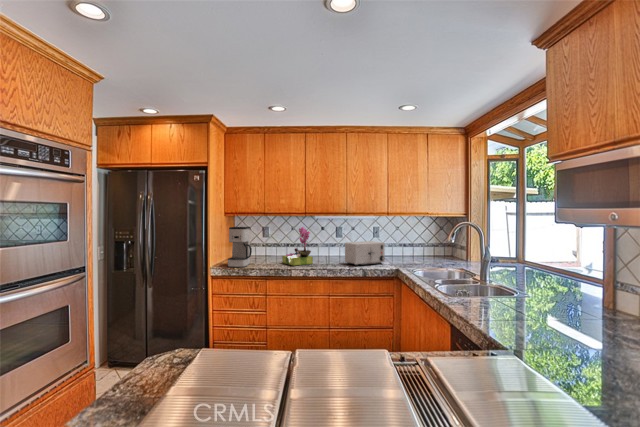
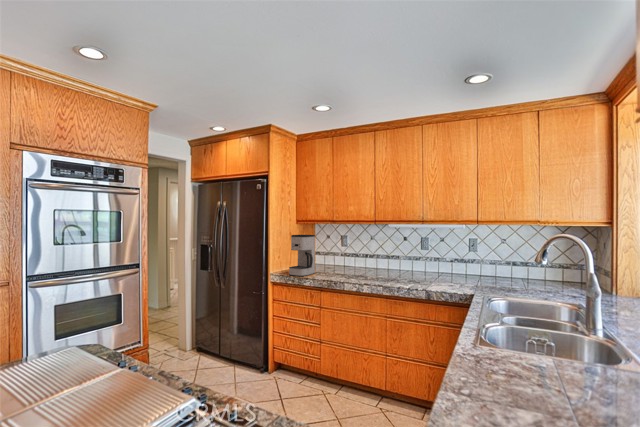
flower arrangement: present [282,227,313,266] -> none [347,235,378,279]
toaster: present [345,241,385,266] -> none [414,256,465,286]

